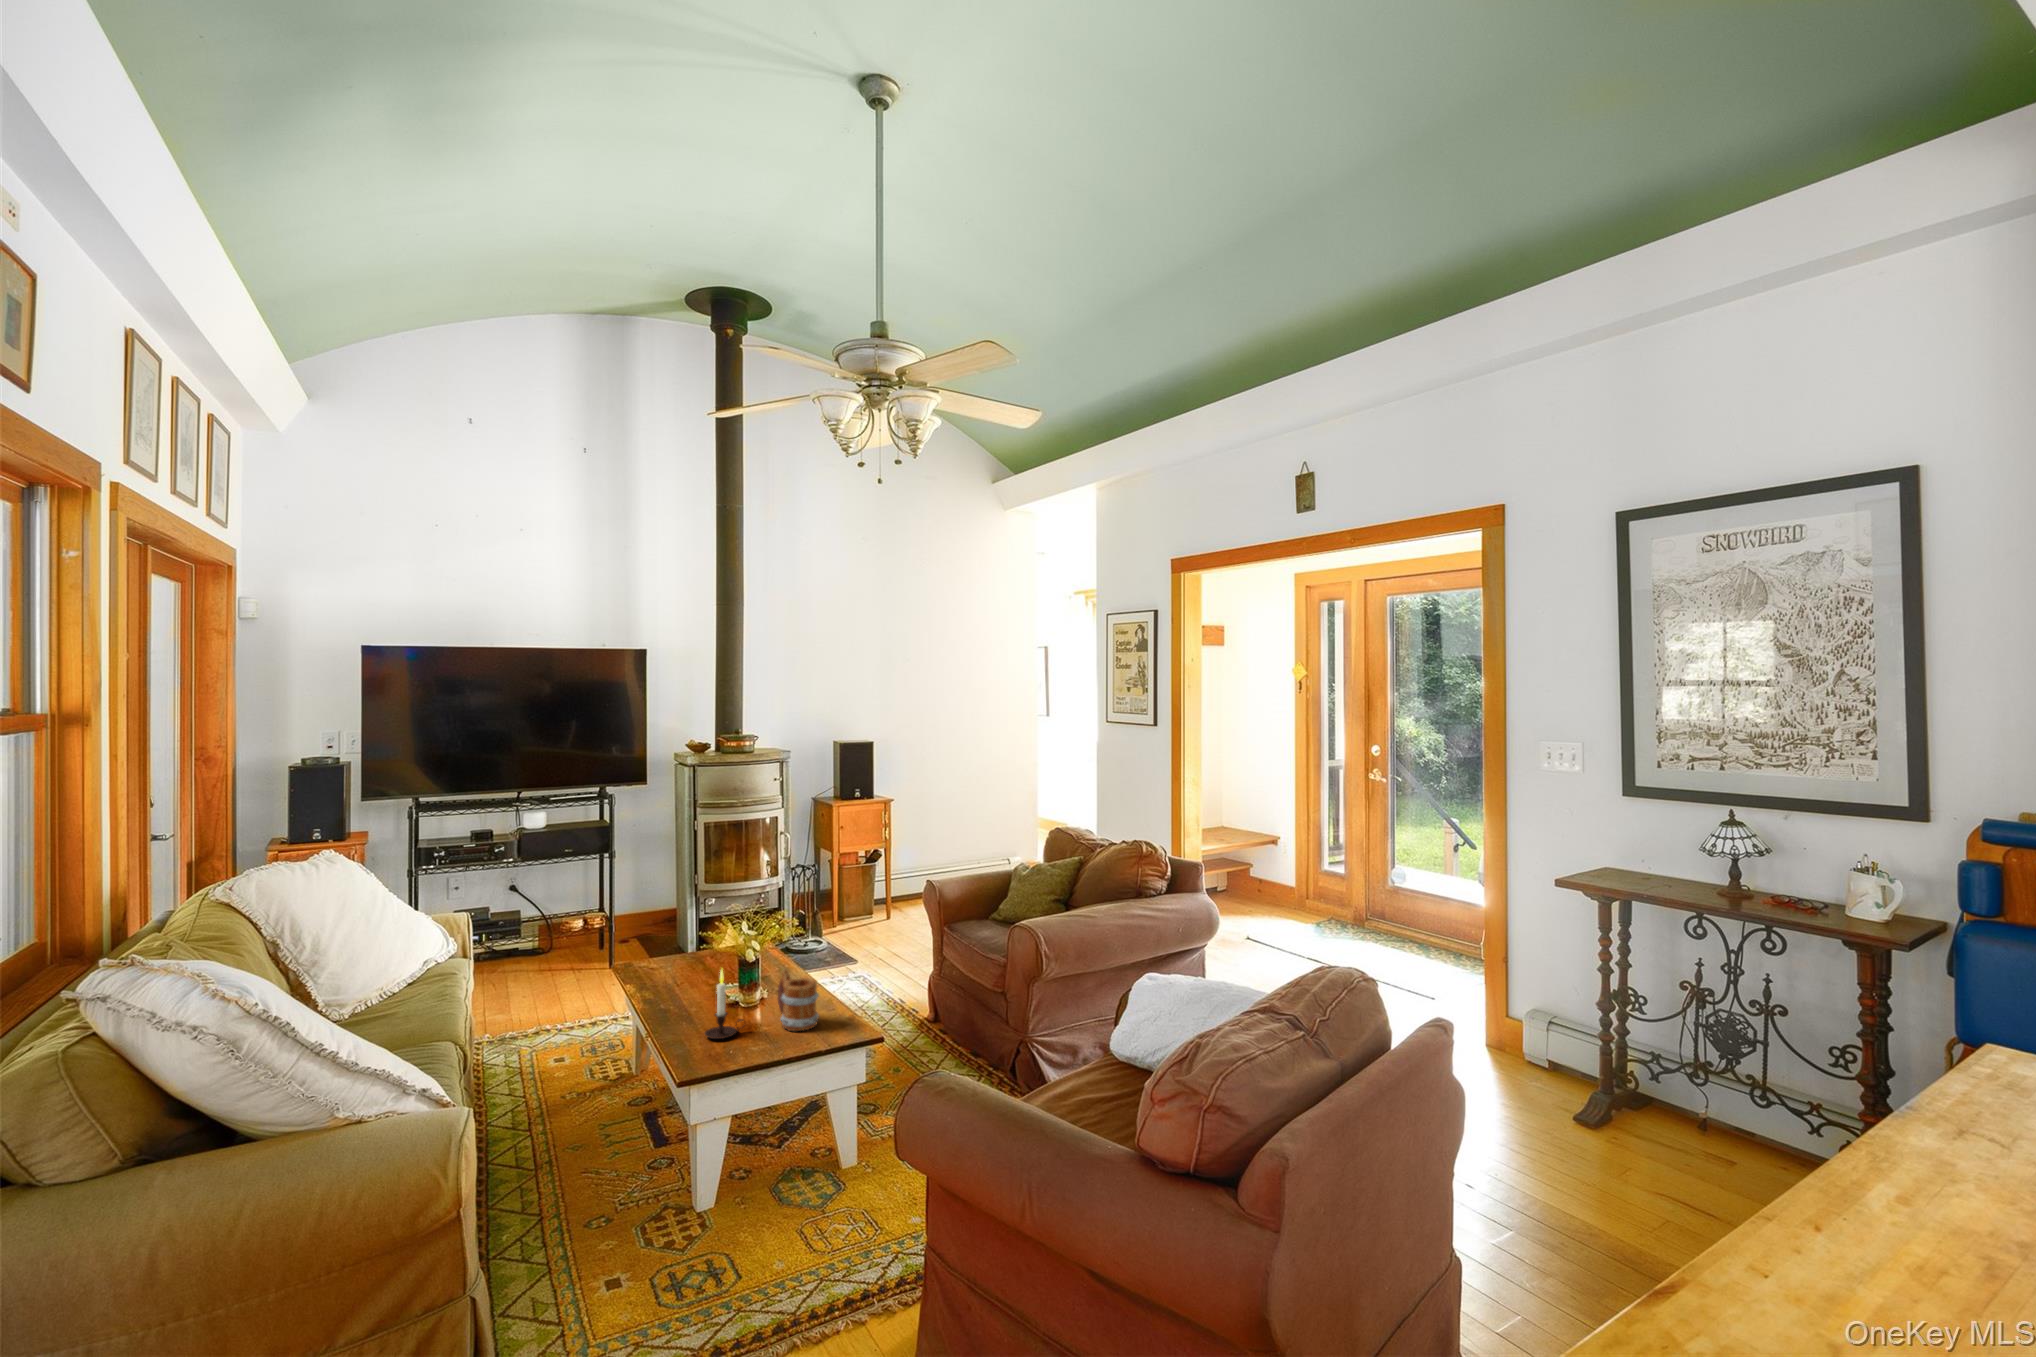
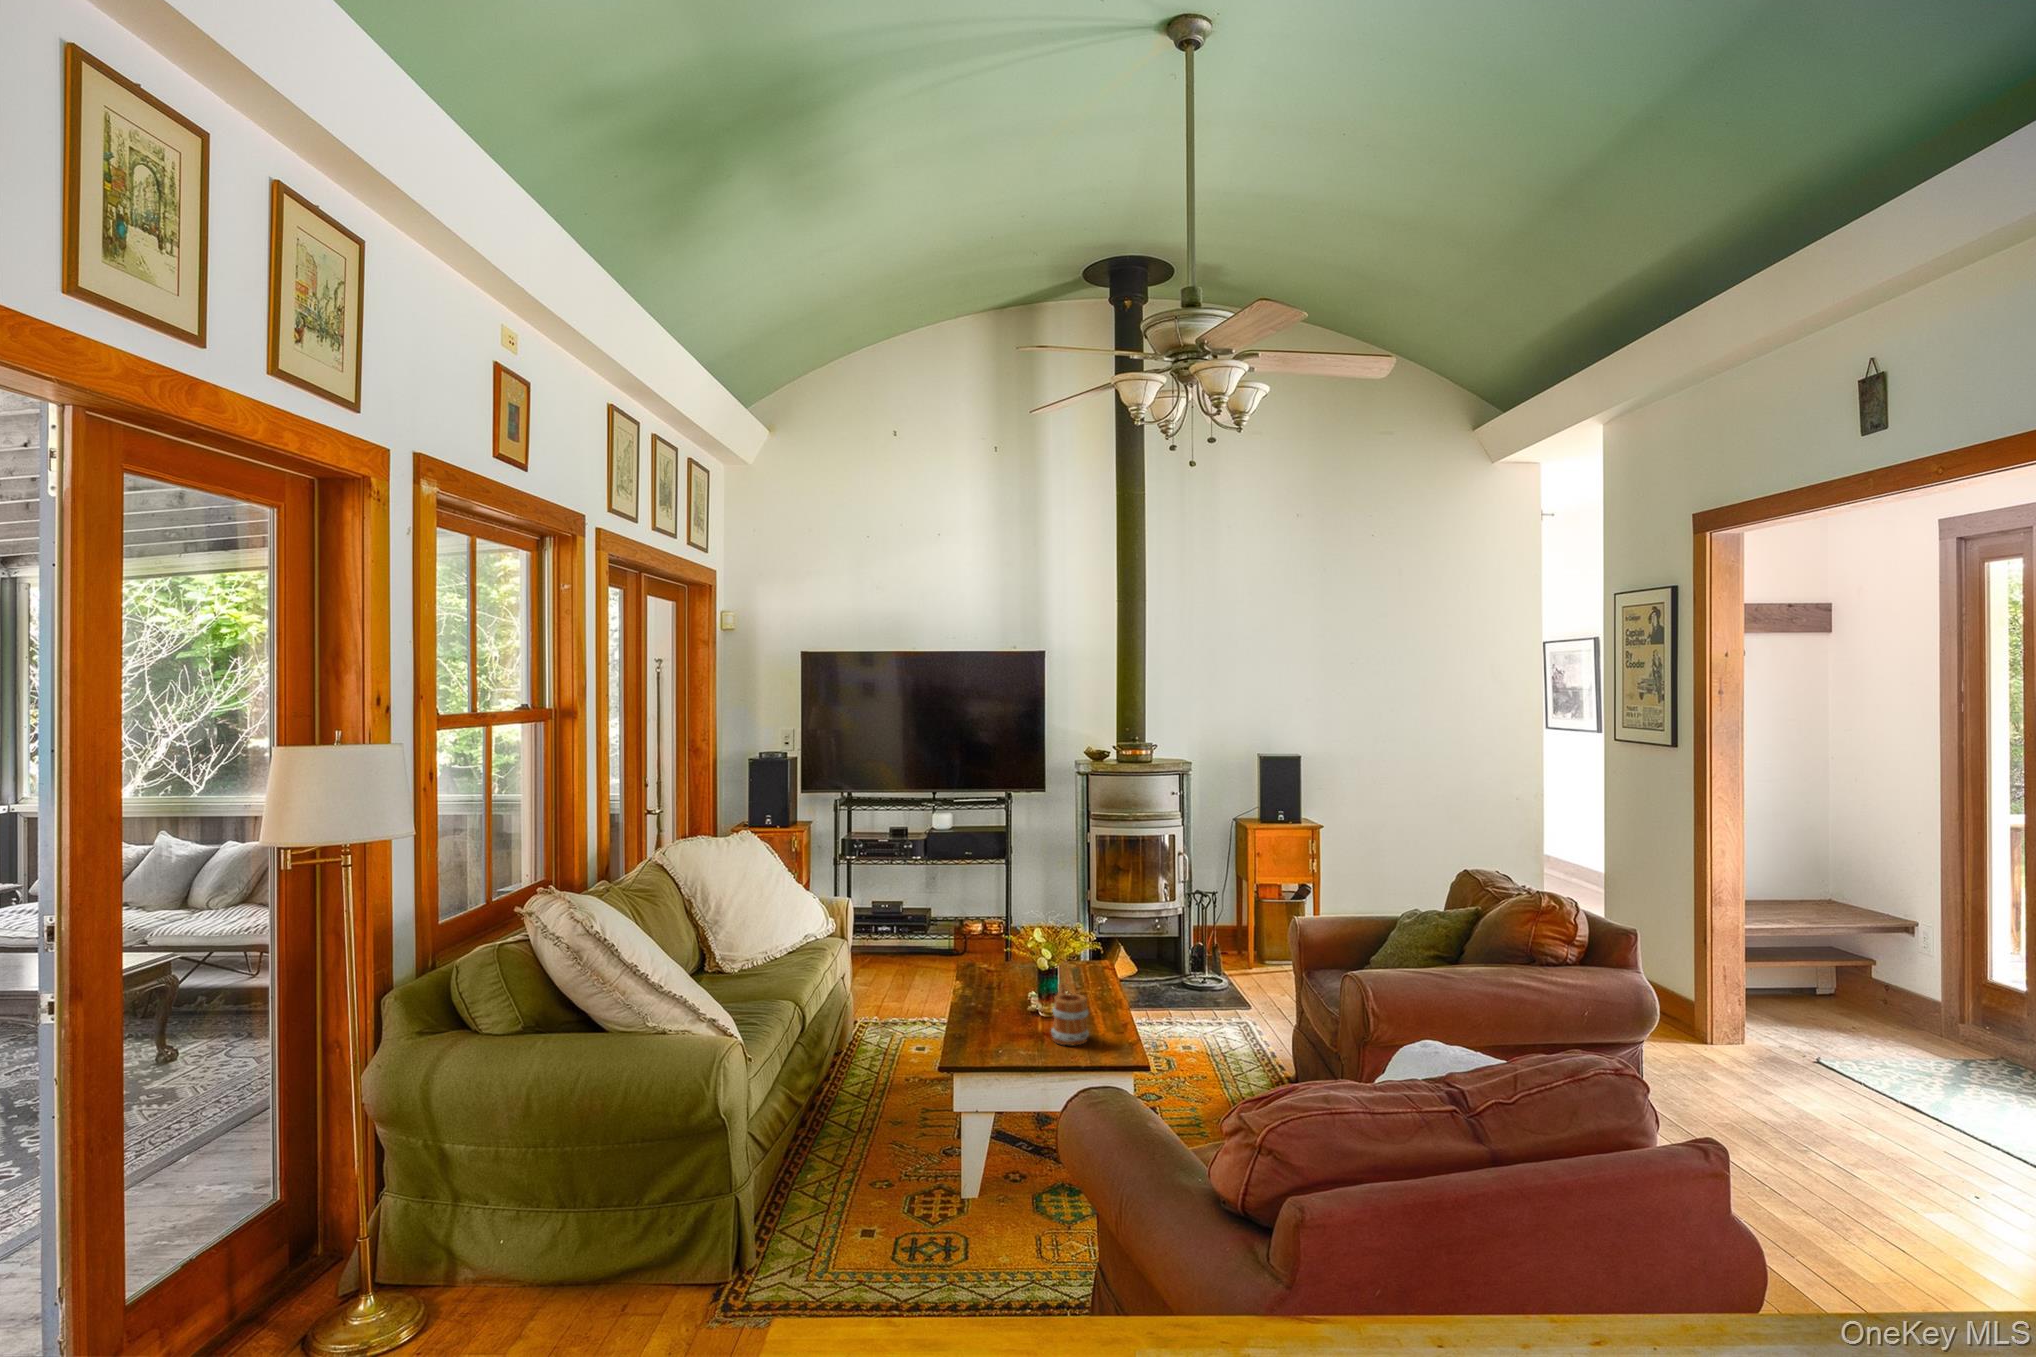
candle: present [704,970,743,1039] -> none [980,970,1019,1039]

